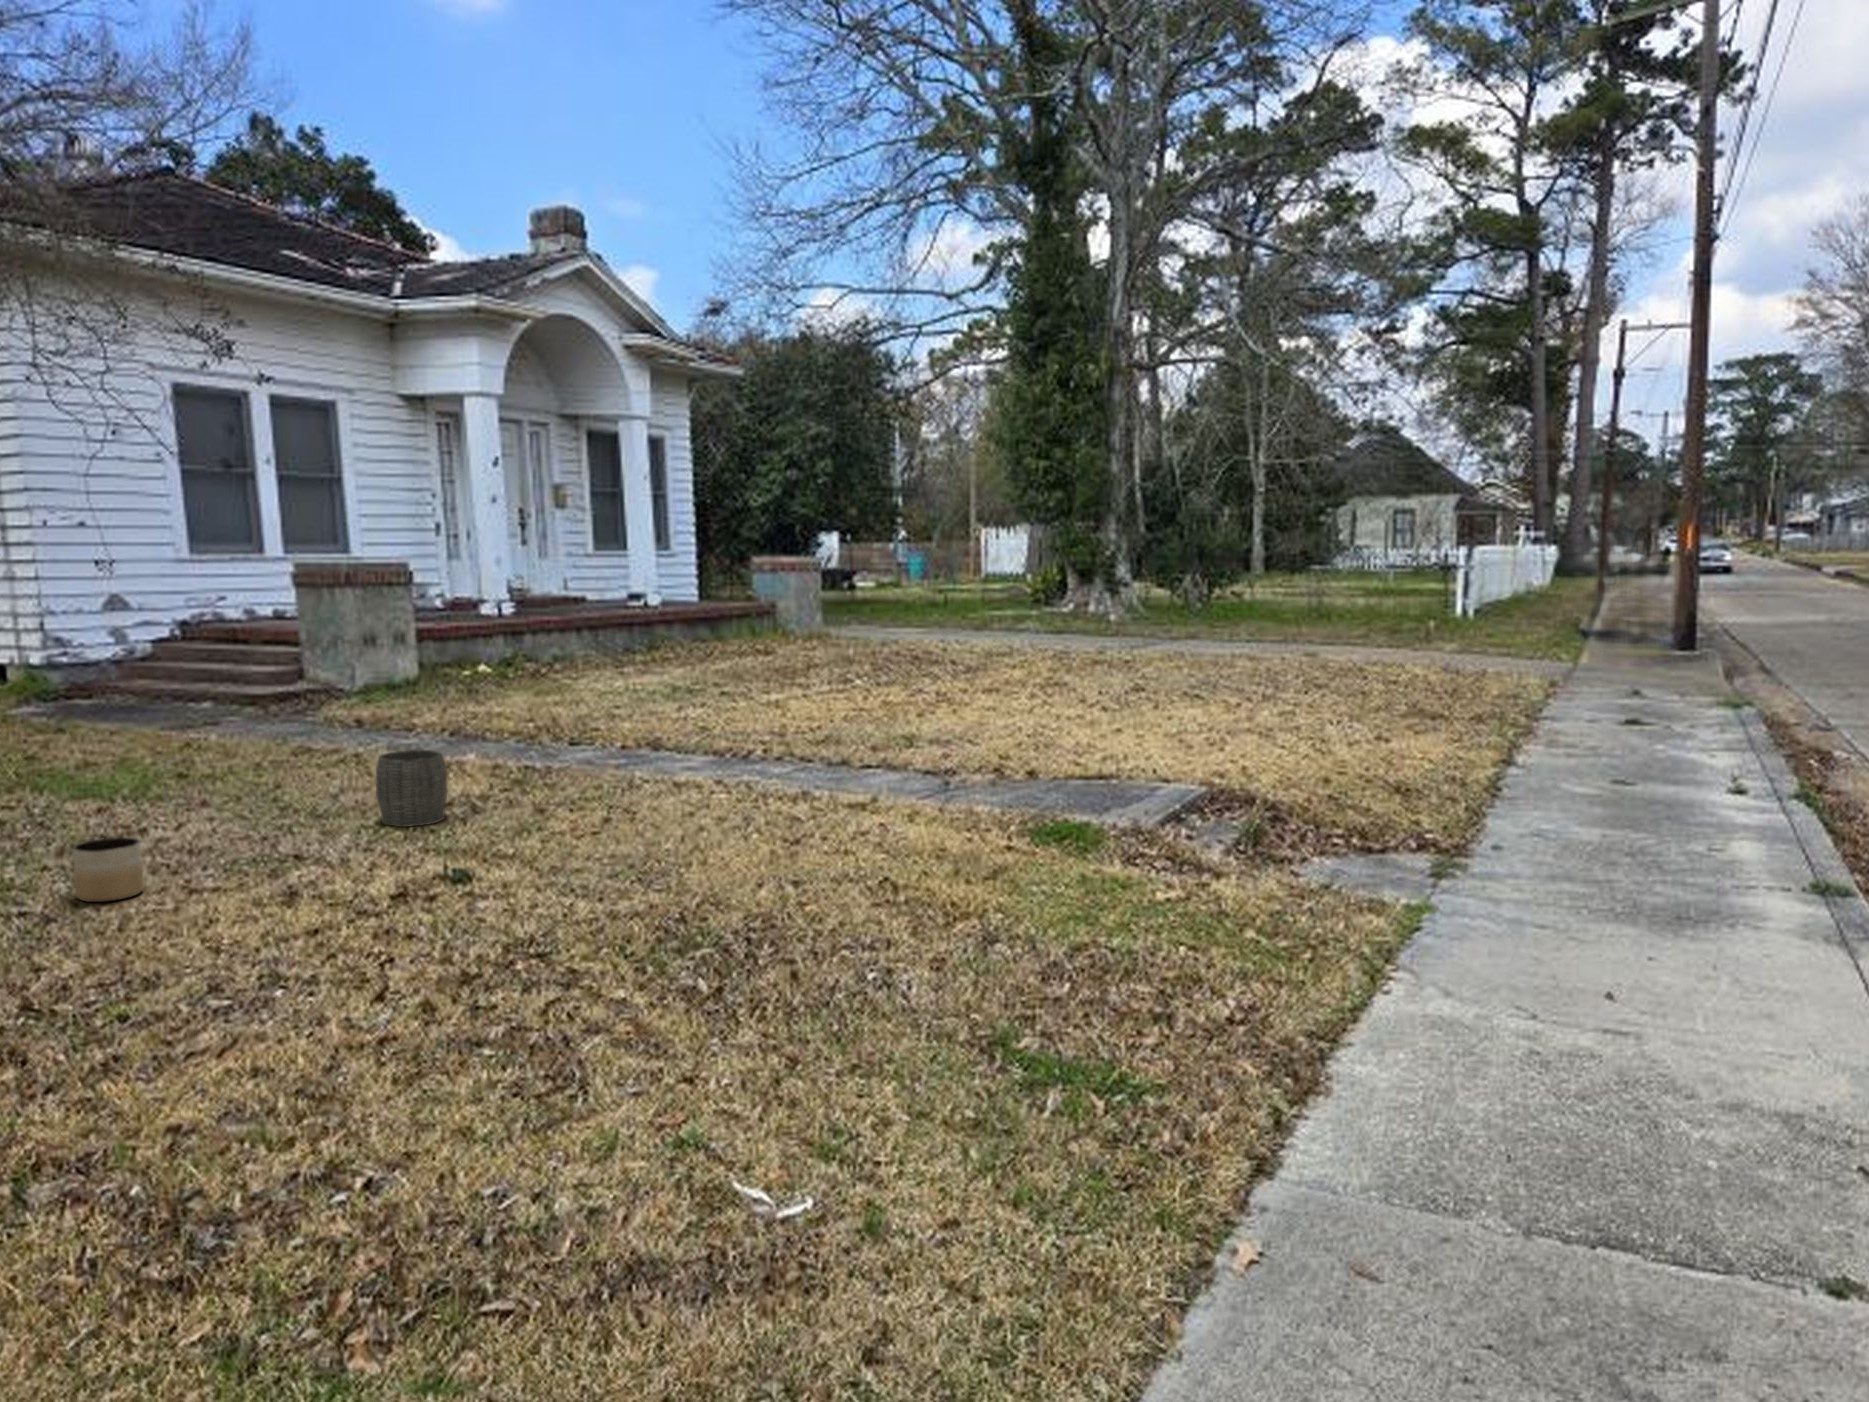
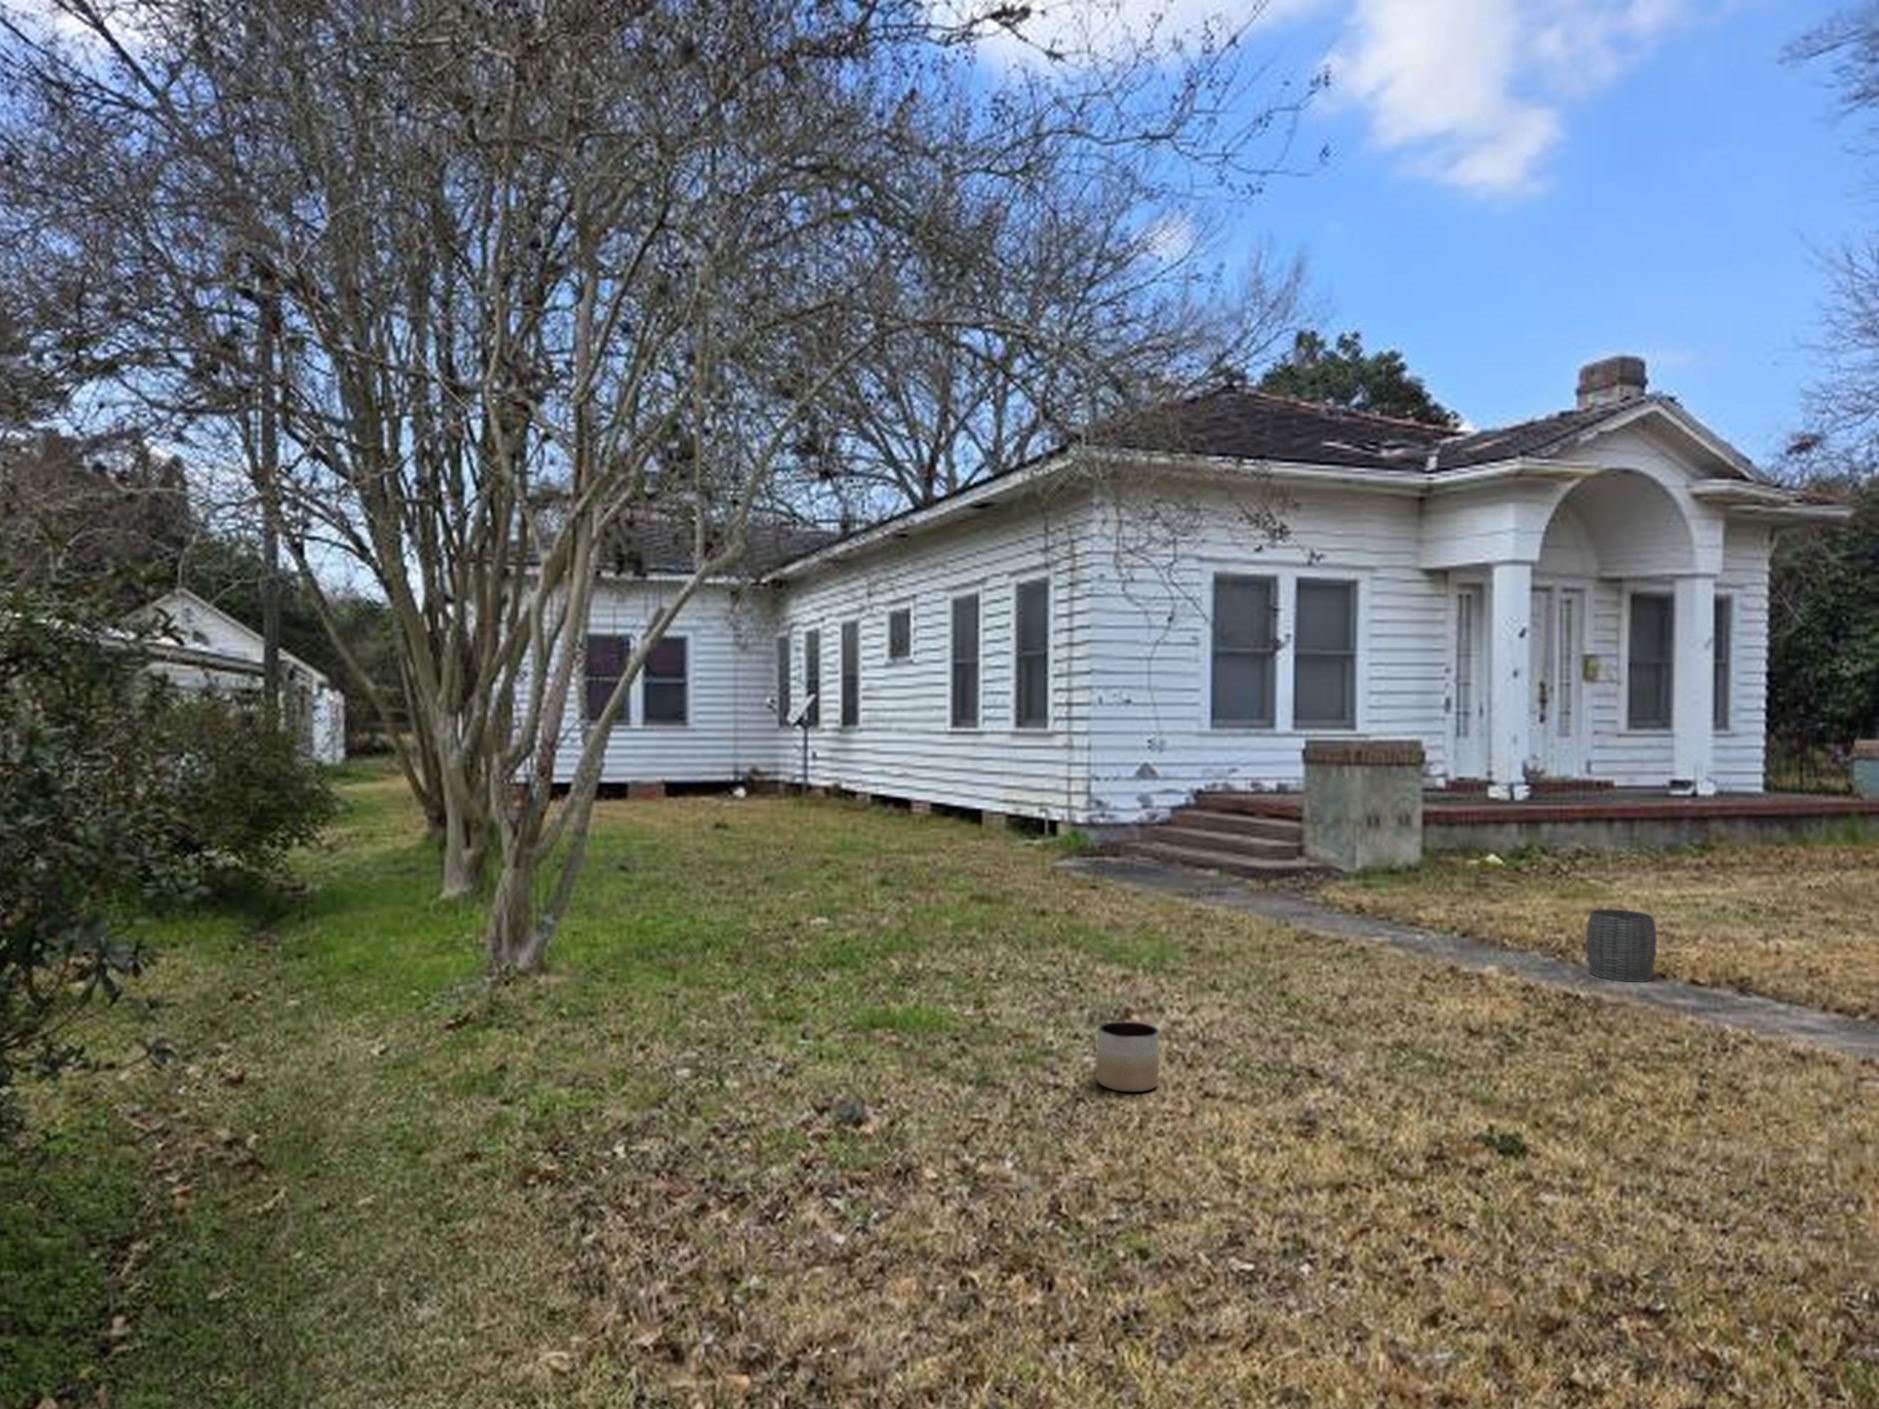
woven basket: present [376,750,448,827] -> present [1586,909,1657,982]

